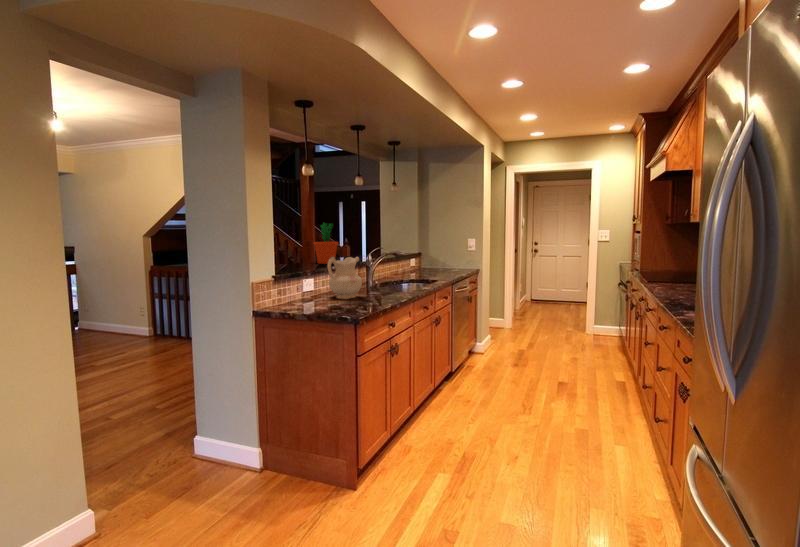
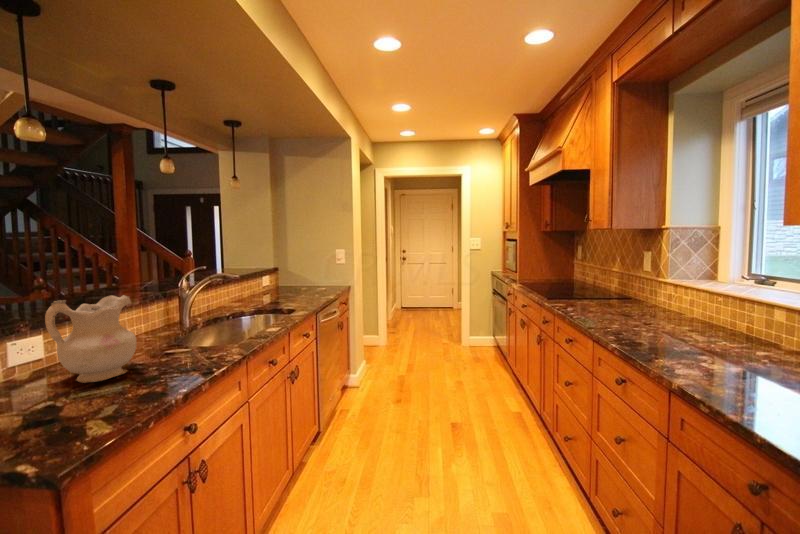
flower pot: present [314,223,338,264] -> none [70,230,122,300]

